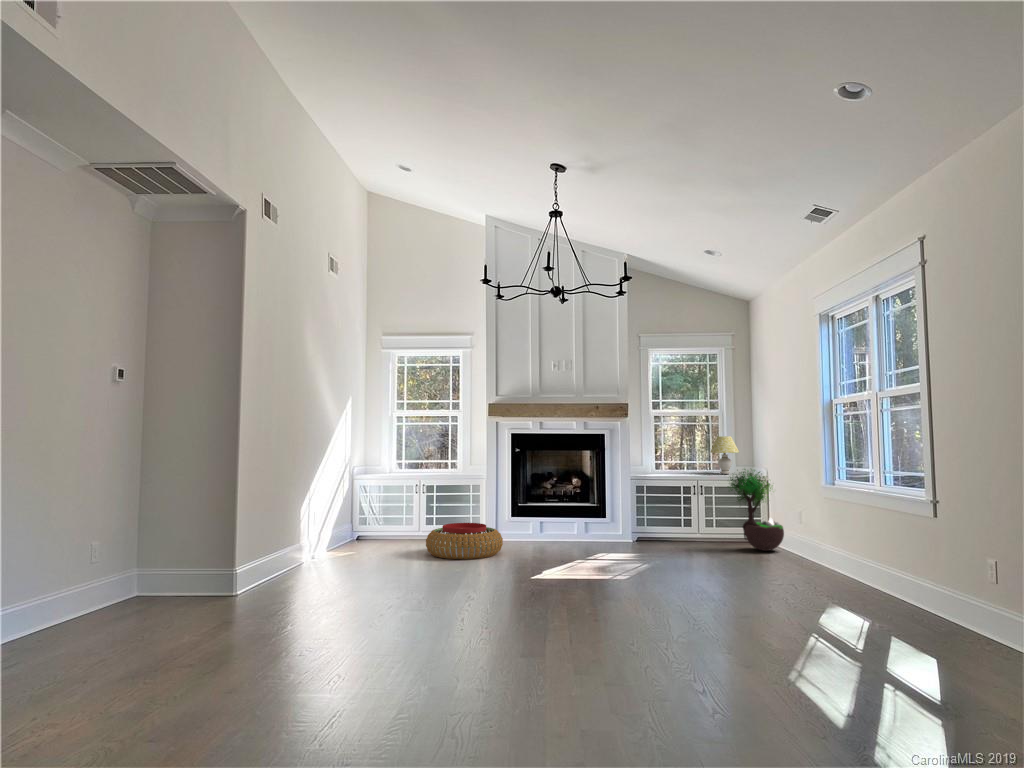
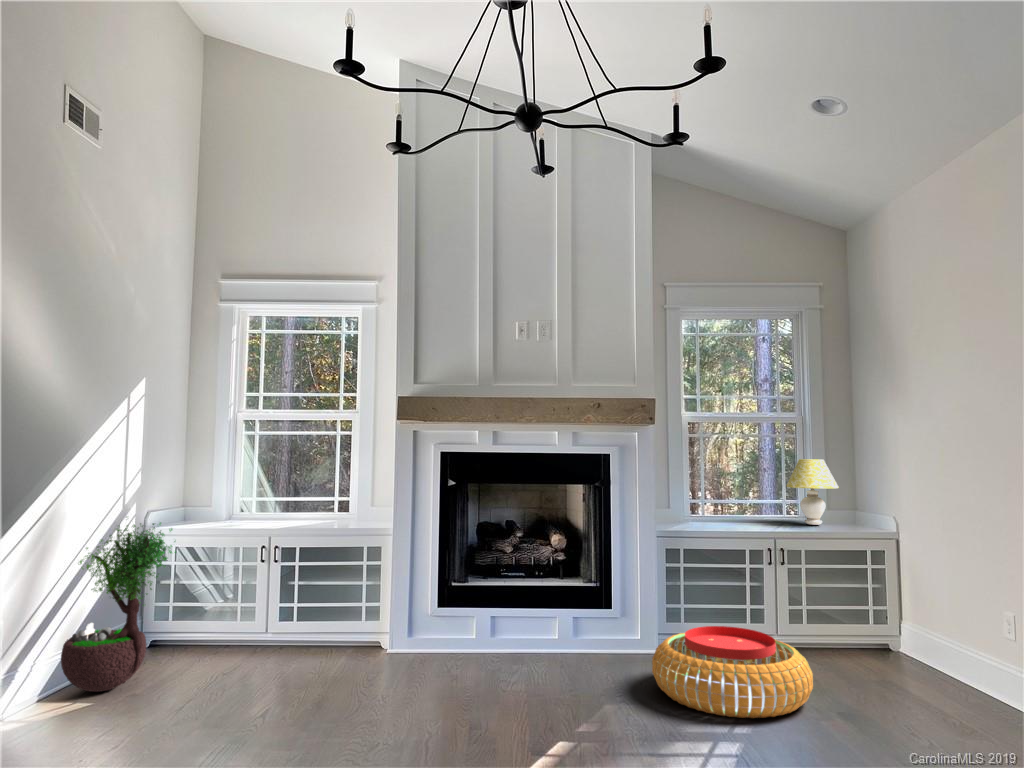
potted tree: present [728,469,784,551] -> present [61,523,176,692]
pouf: present [426,523,503,559] -> present [652,626,813,718]

